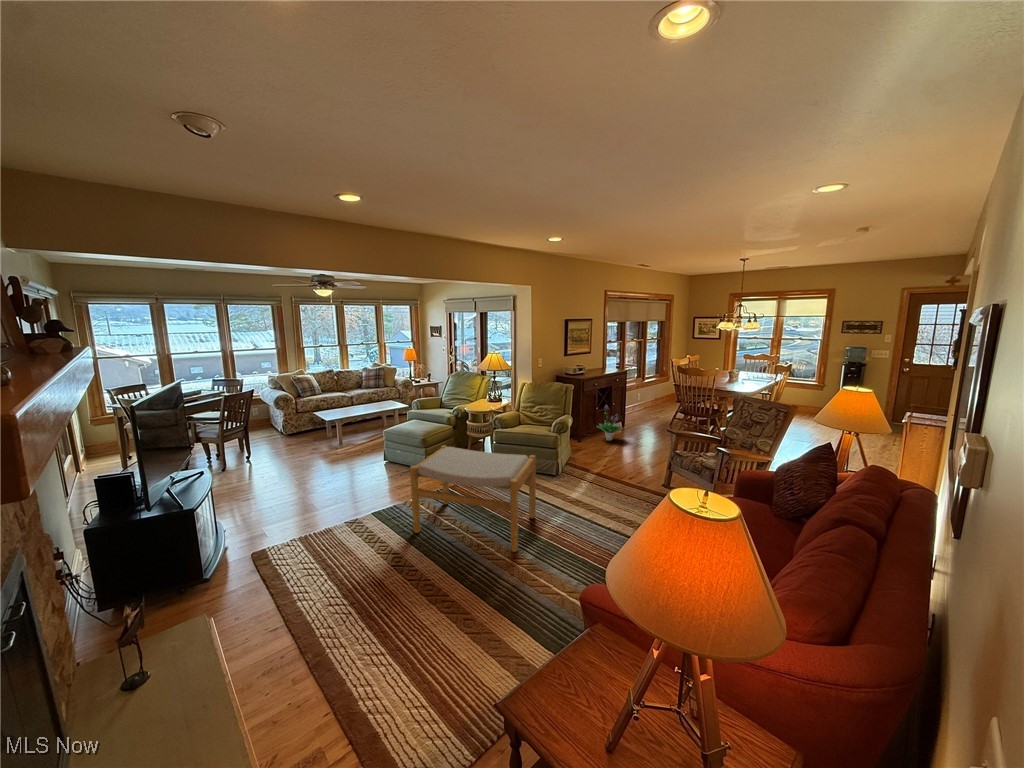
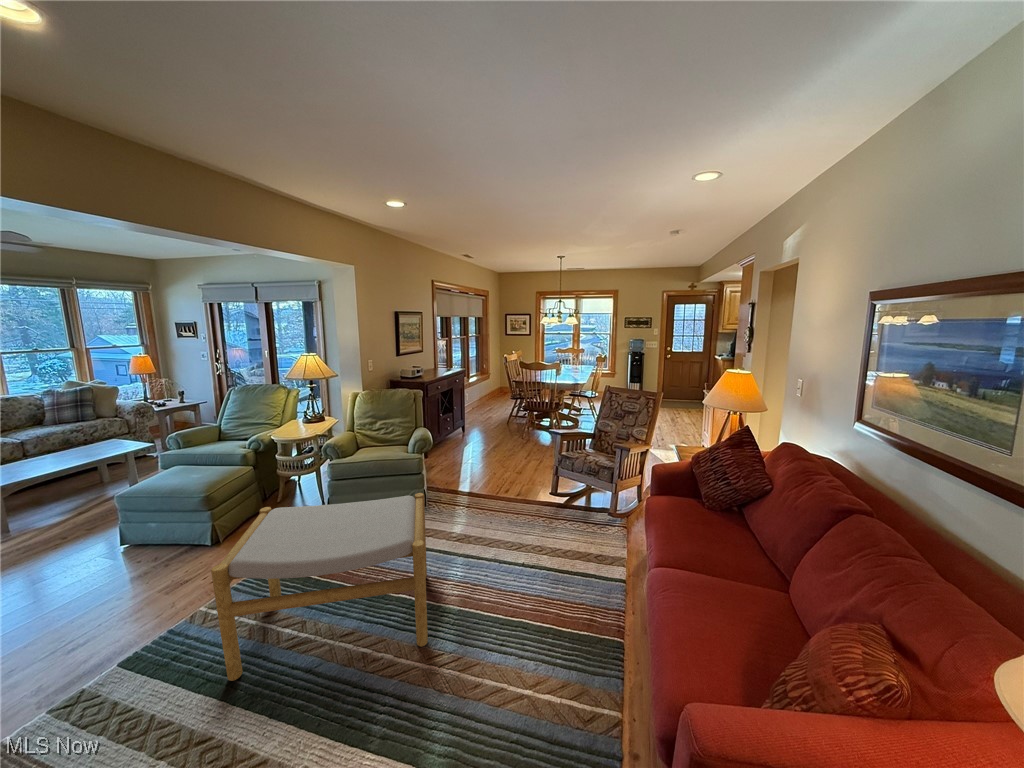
potted plant: present [597,405,622,441] -> none [445,408,475,447]

